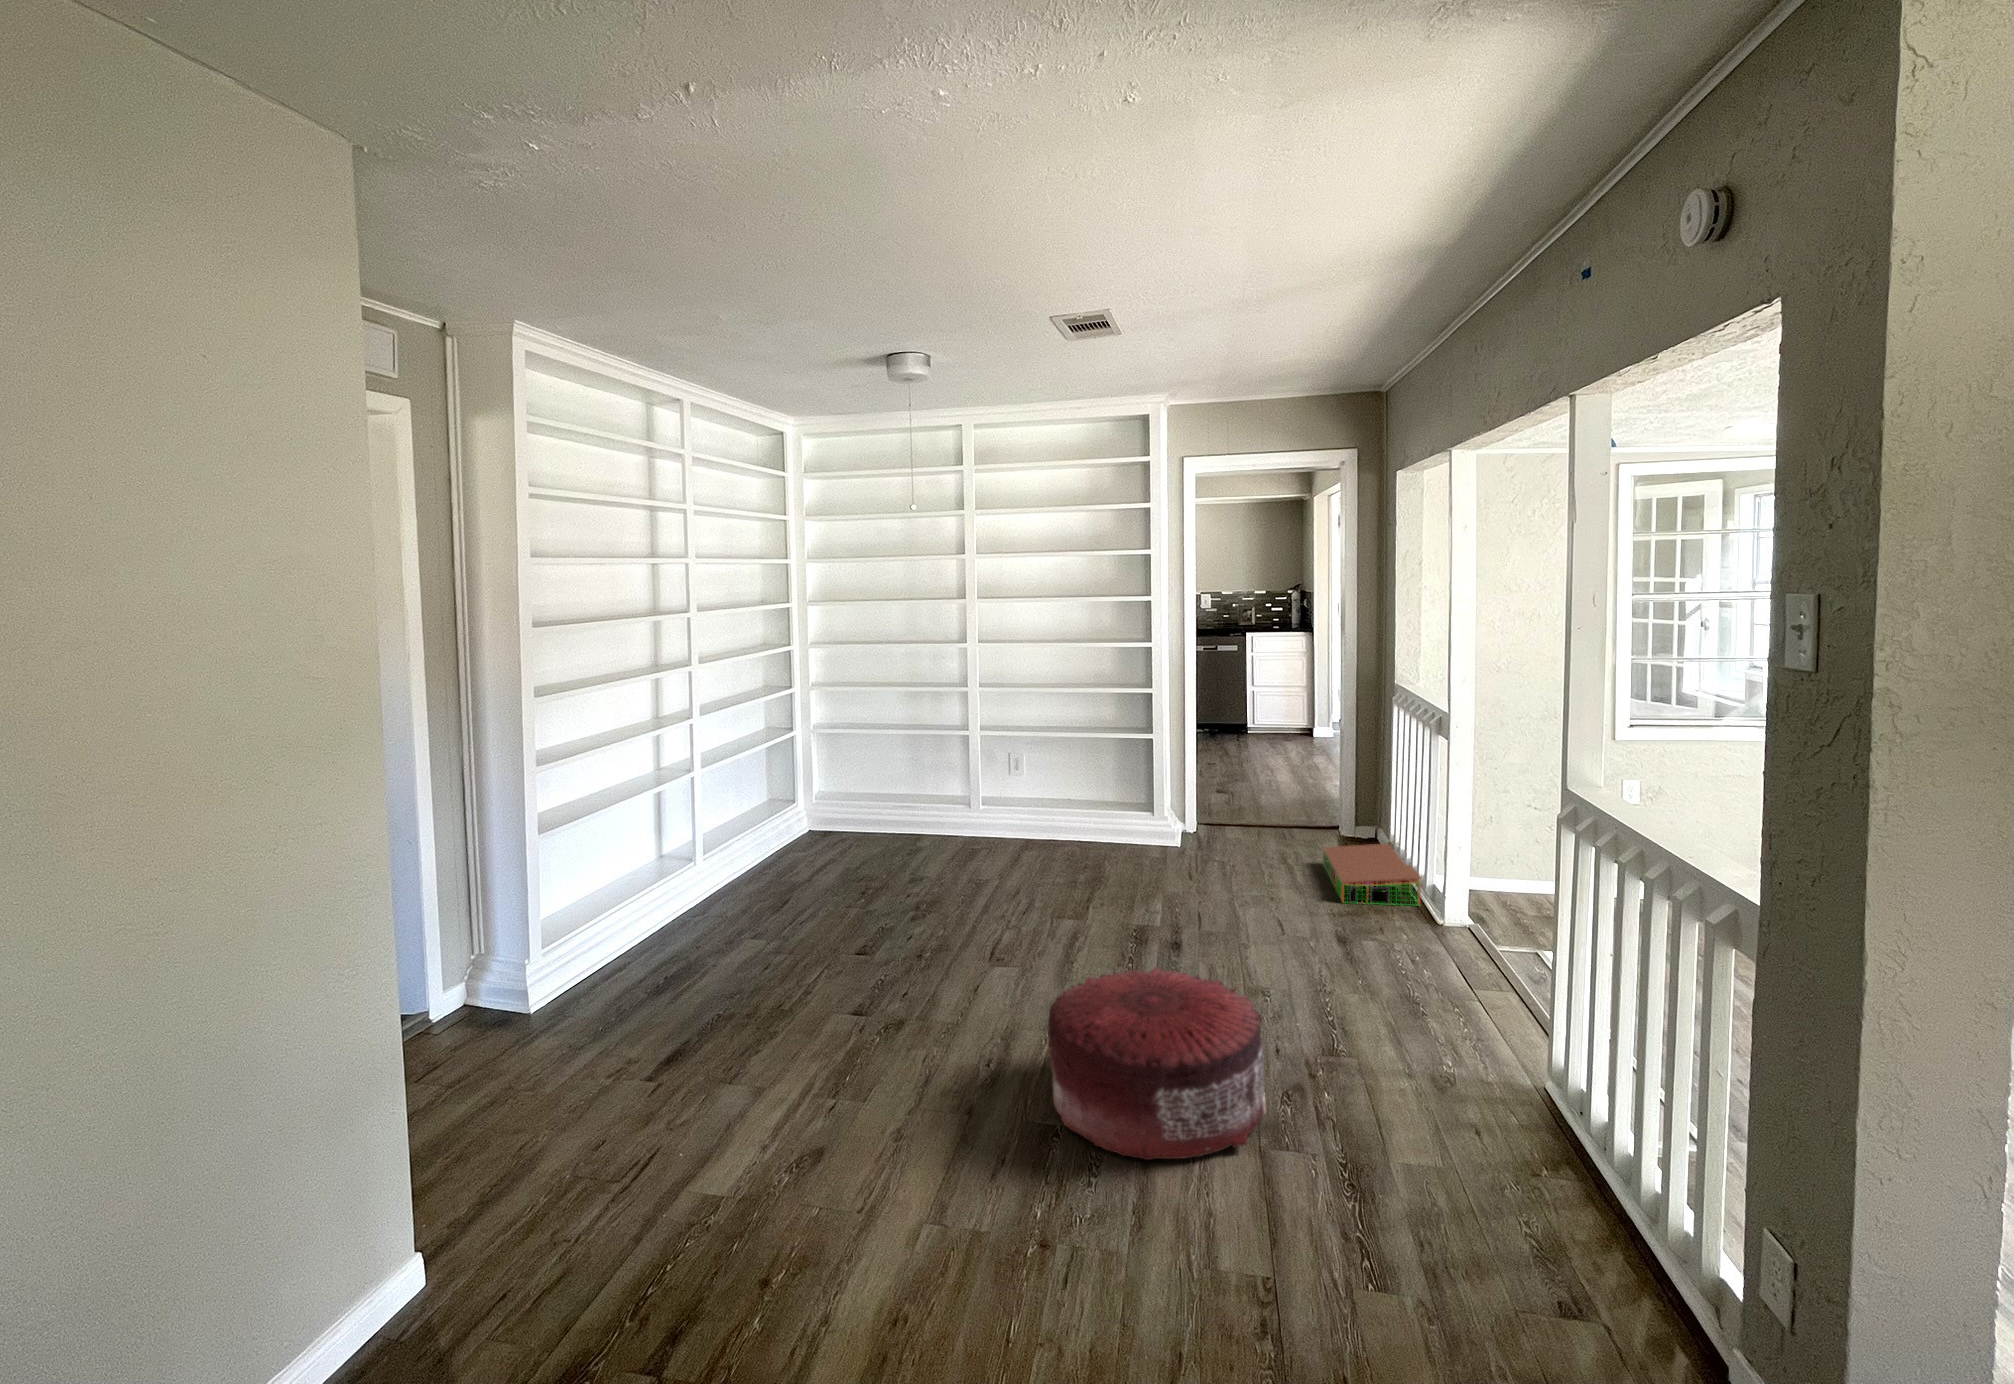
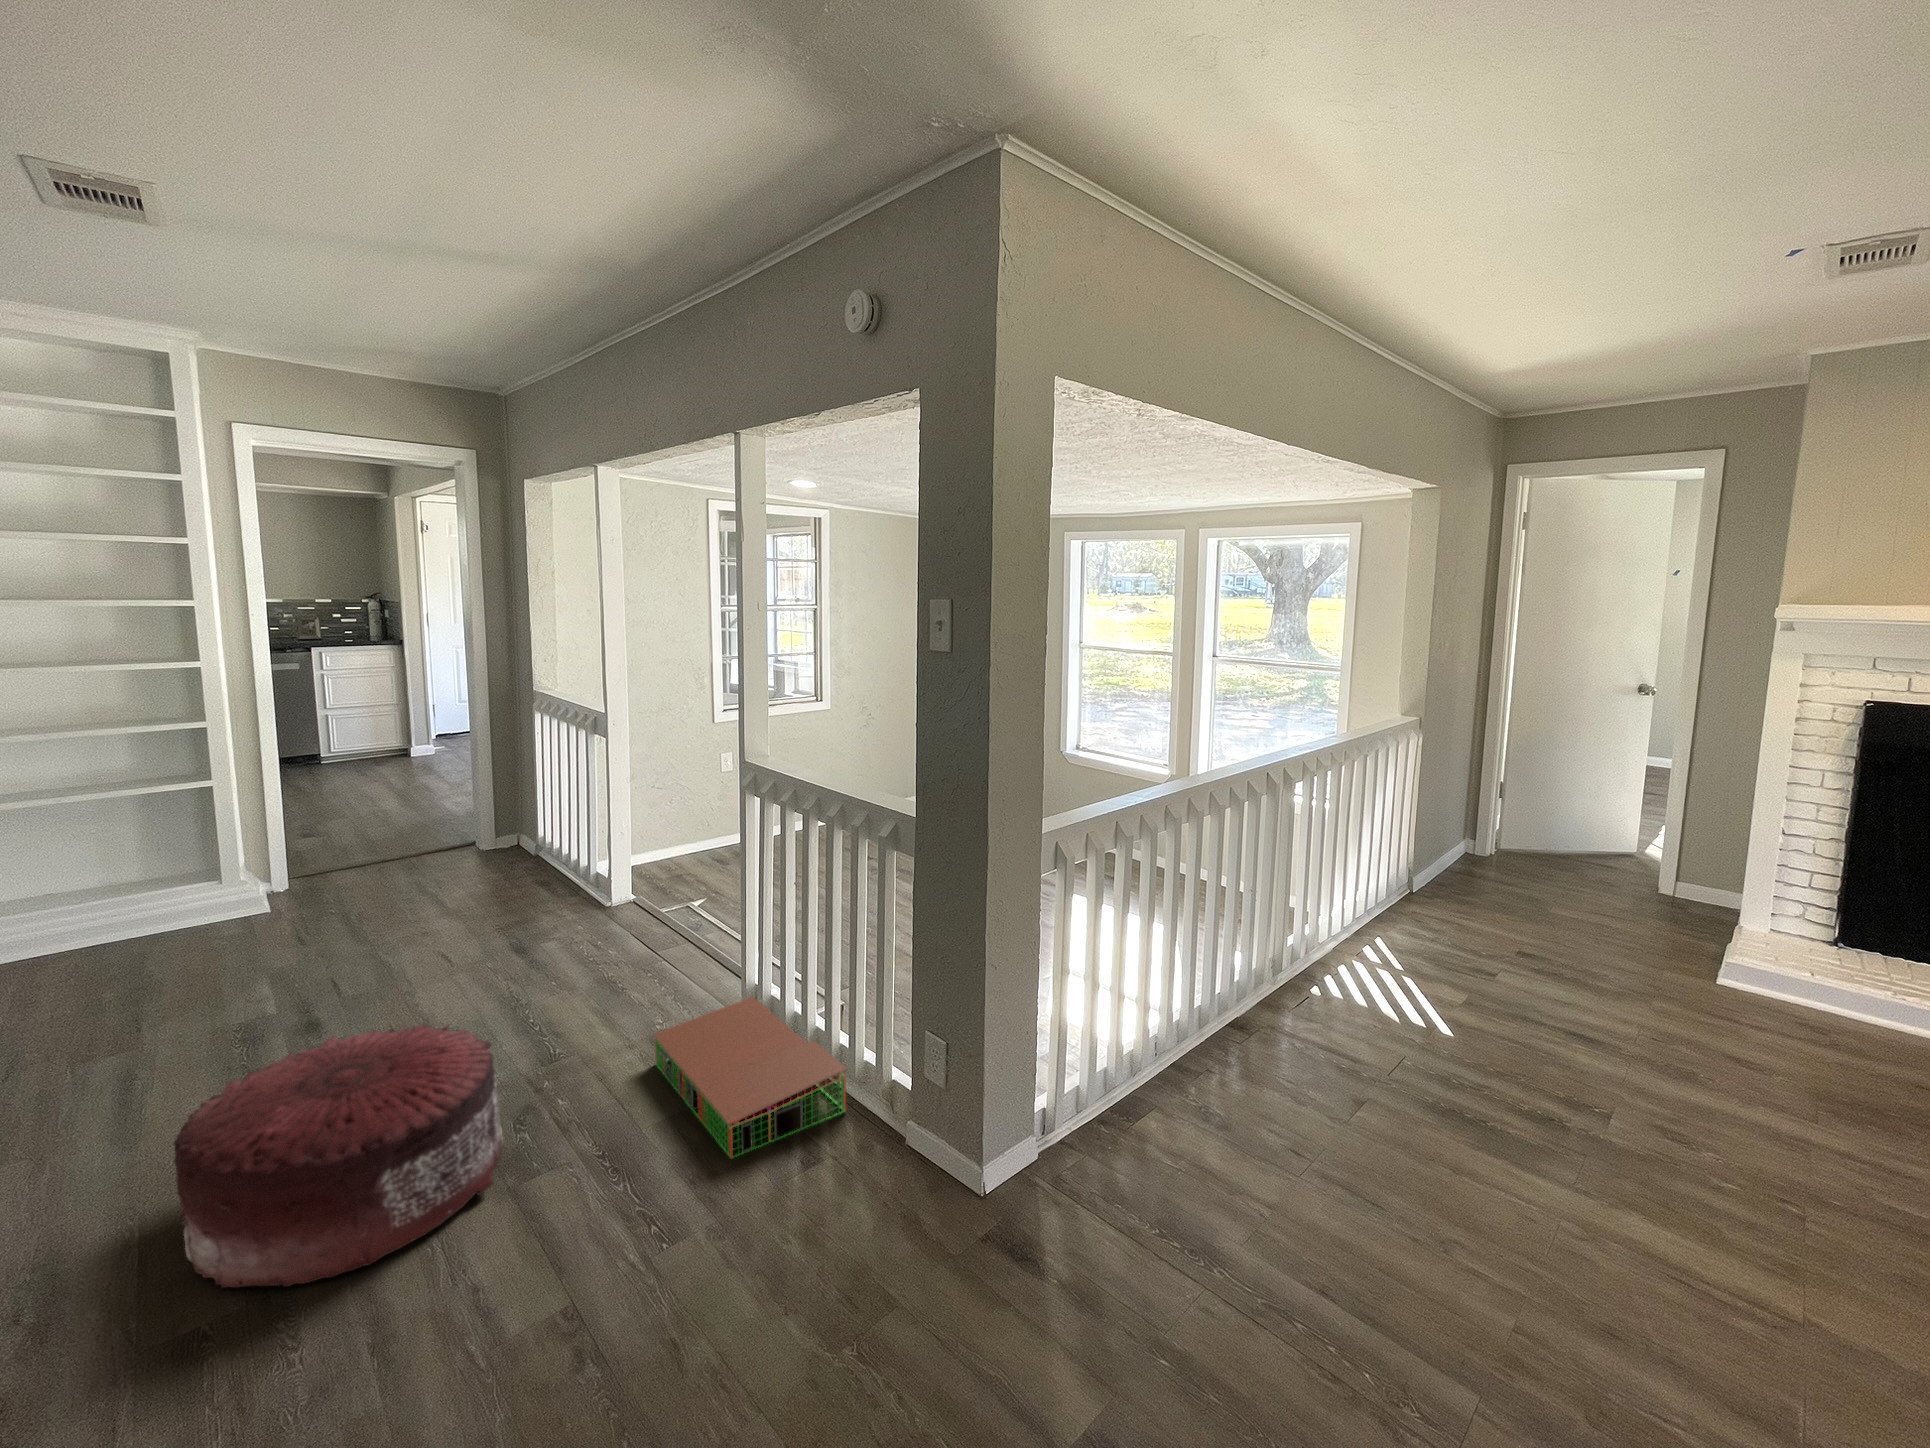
storage bin: present [1323,843,1421,905] -> present [654,997,847,1158]

